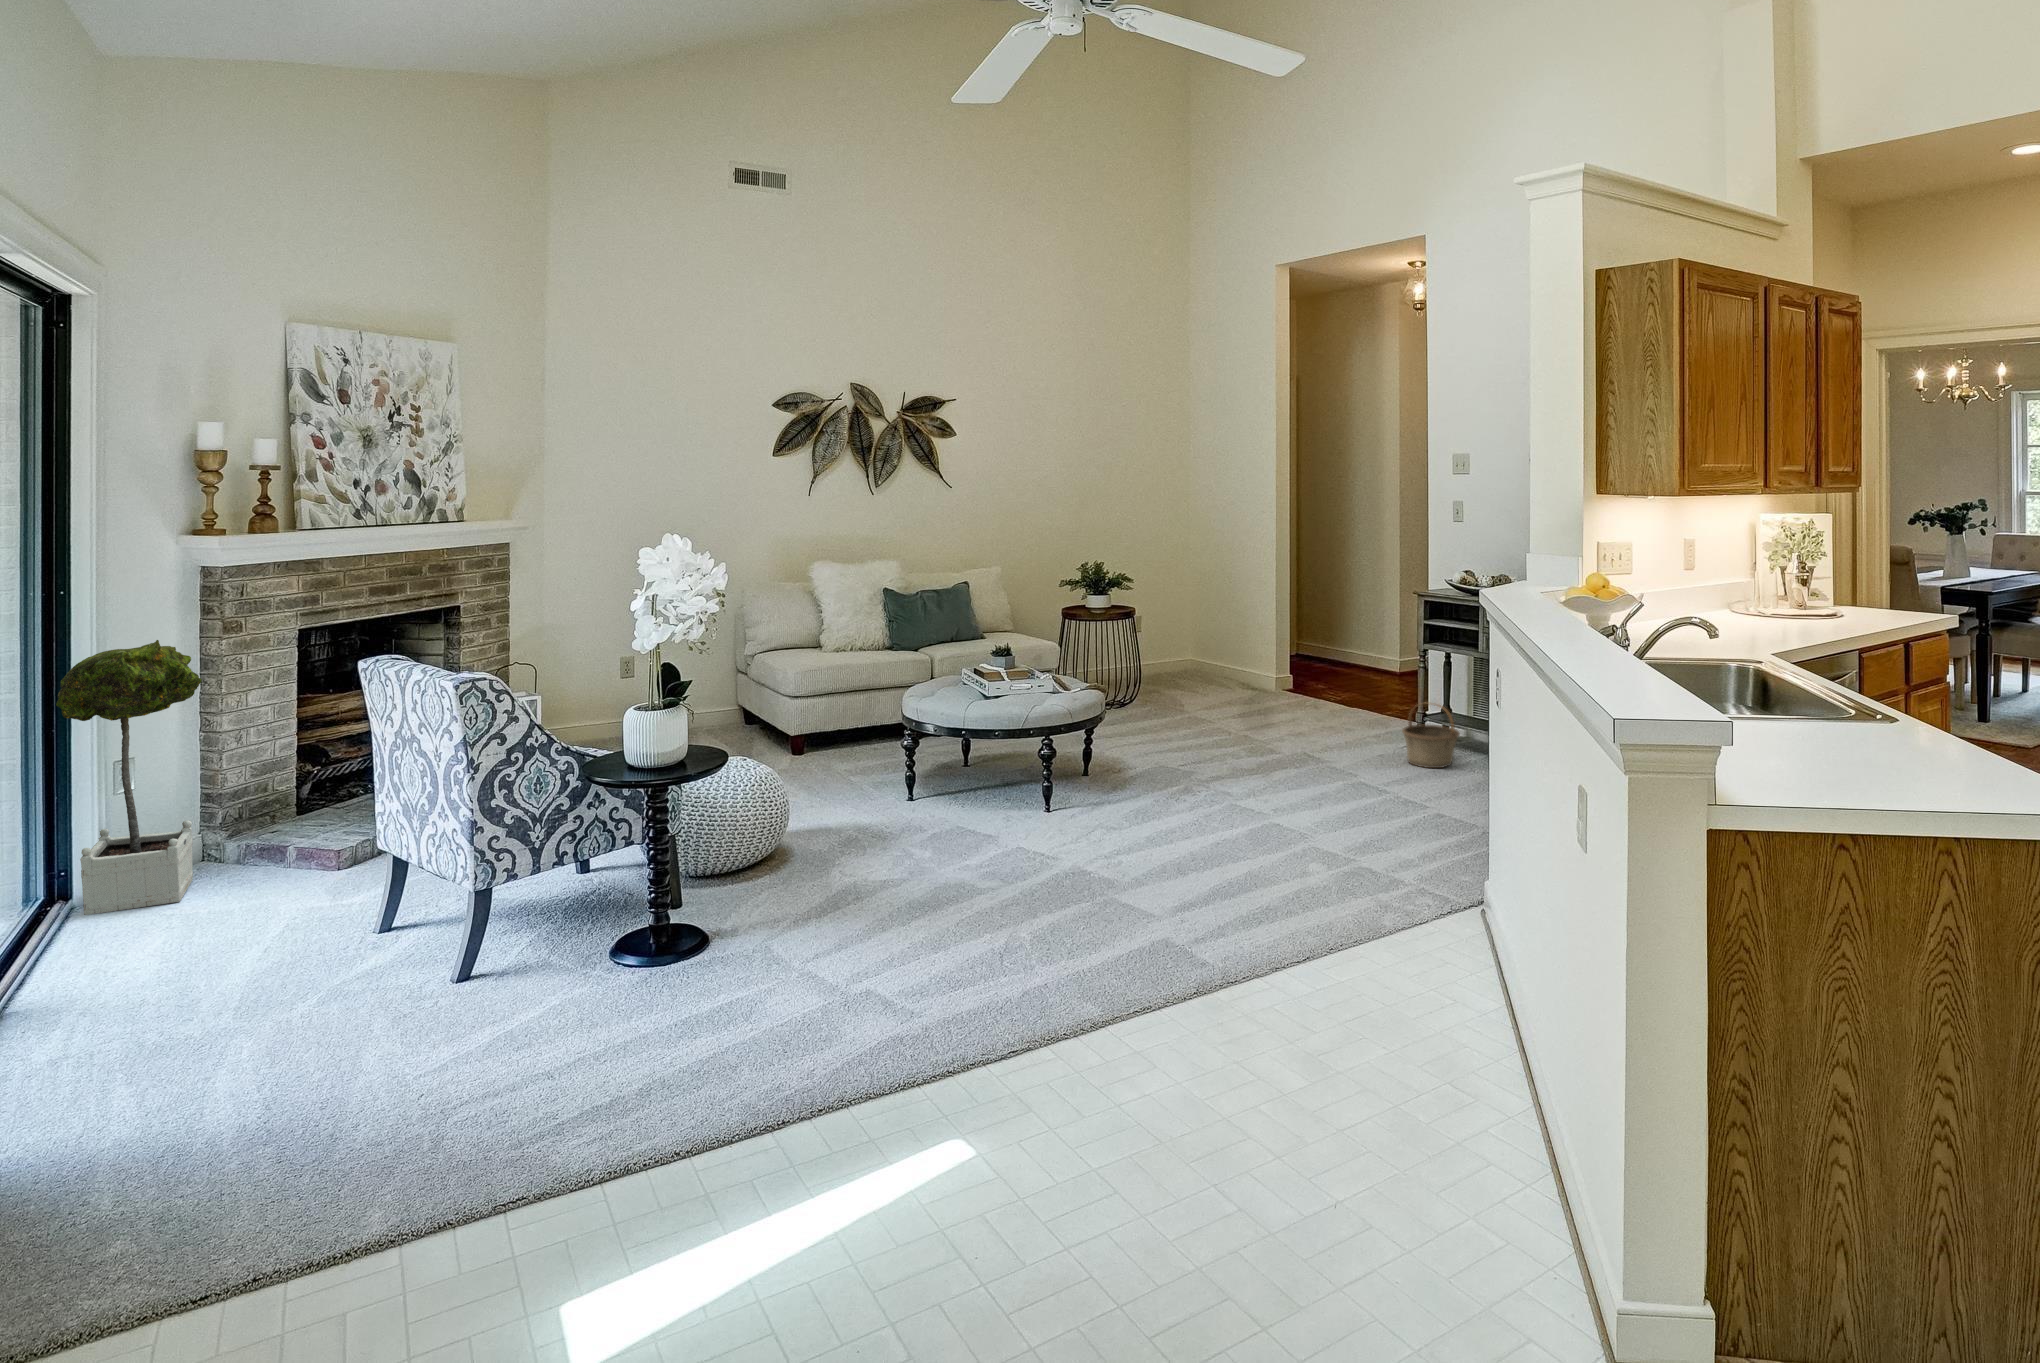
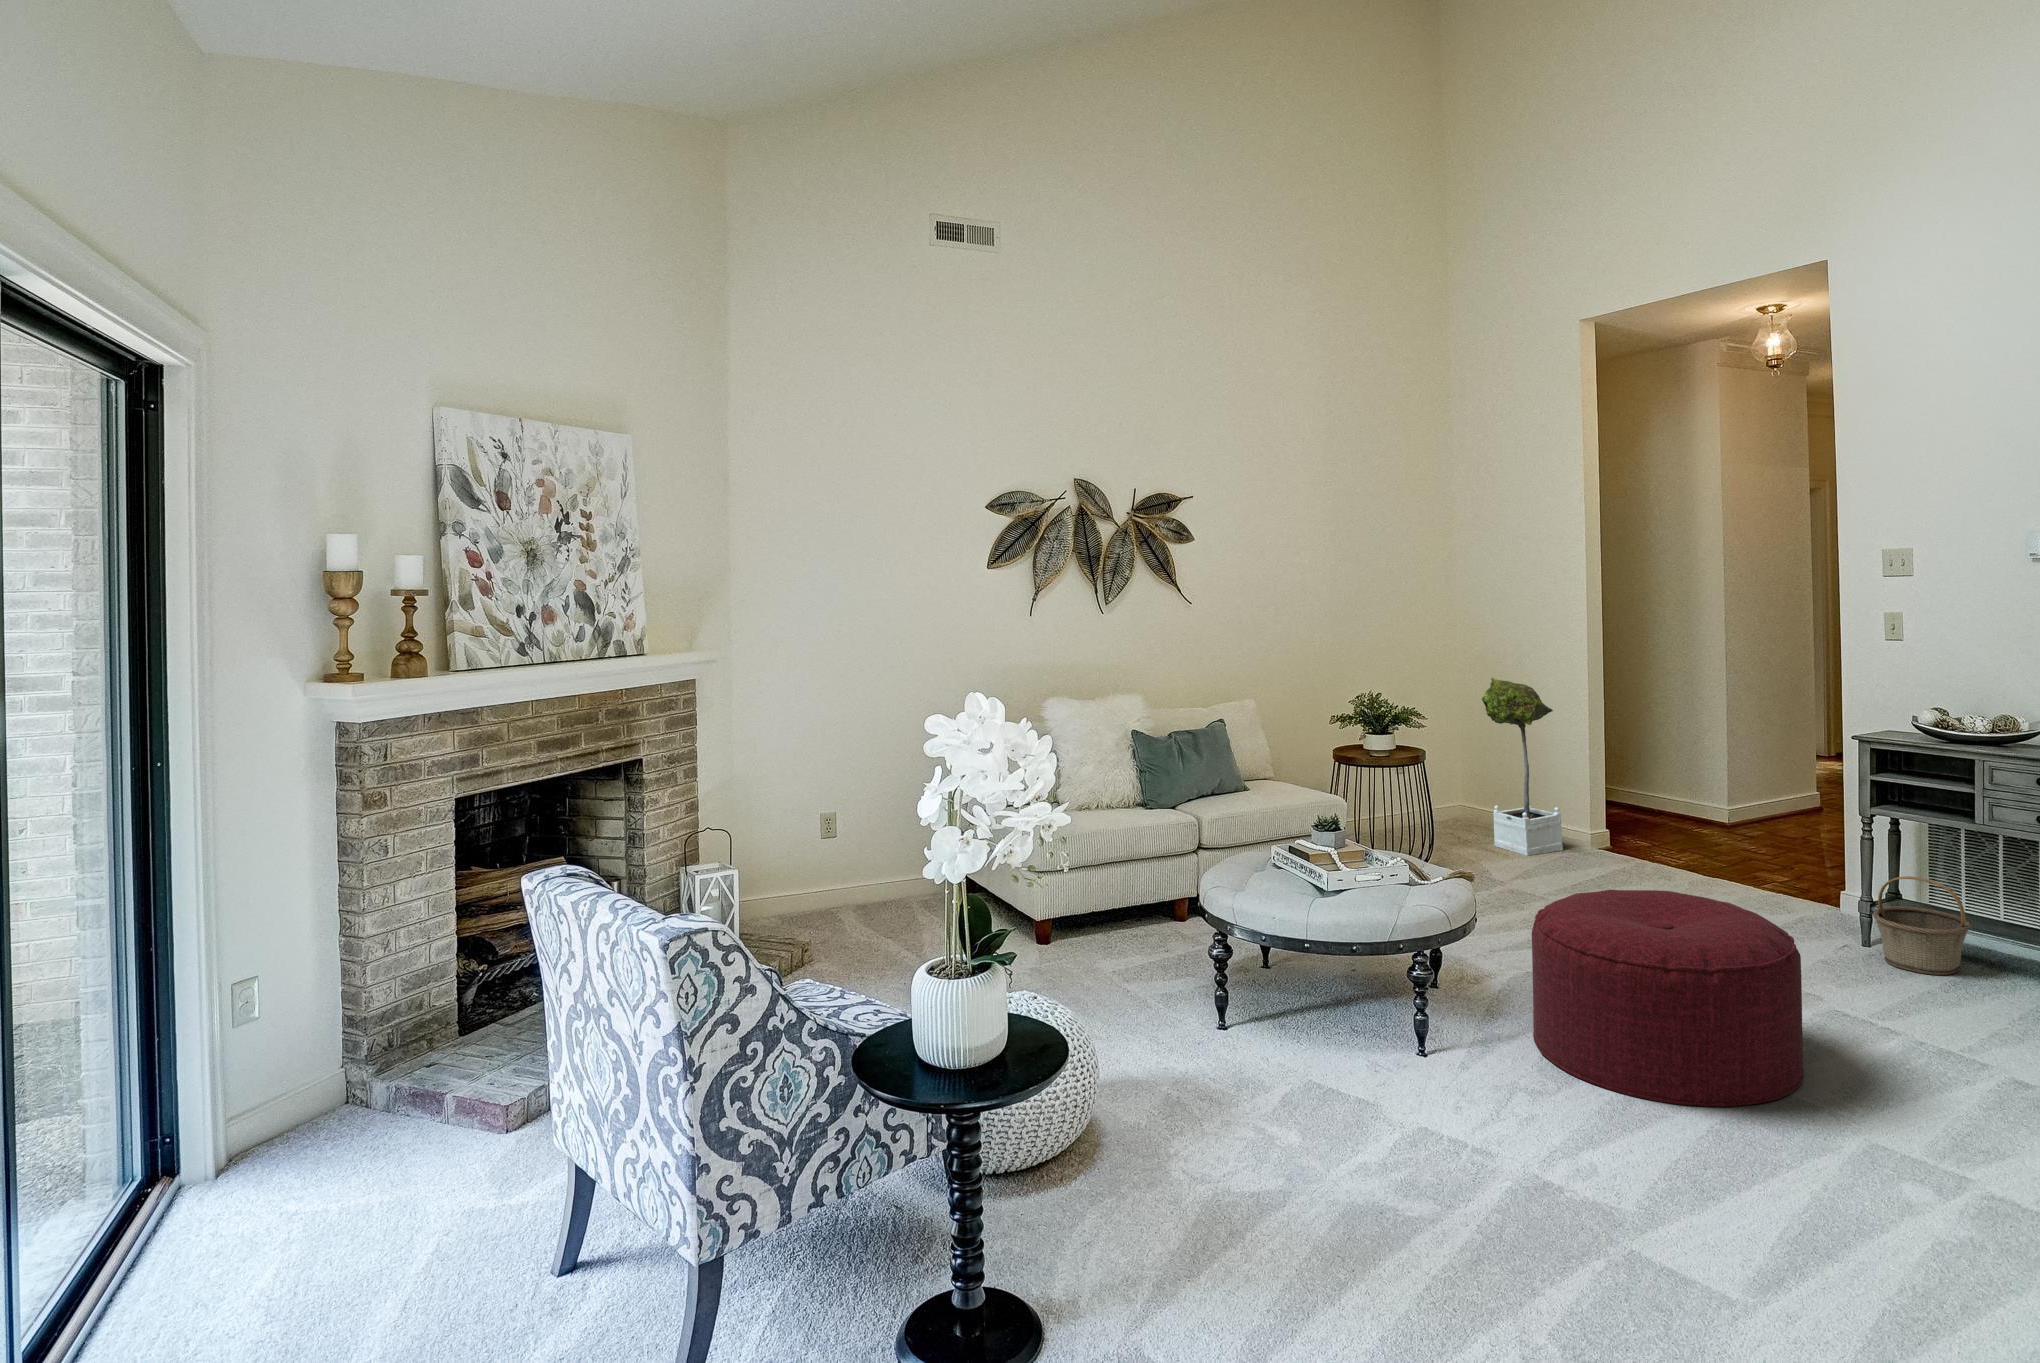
potted tree: present [56,640,202,915] -> present [1482,677,1563,856]
ottoman: none [1123,704,1288,833] -> present [1532,890,1804,1107]

